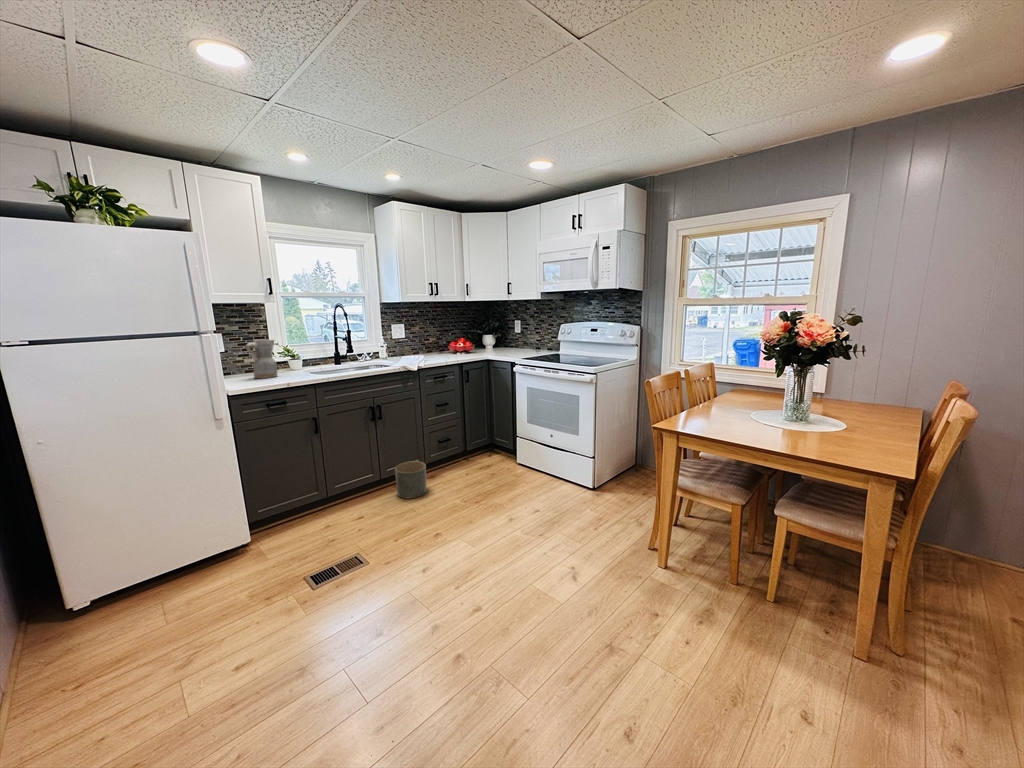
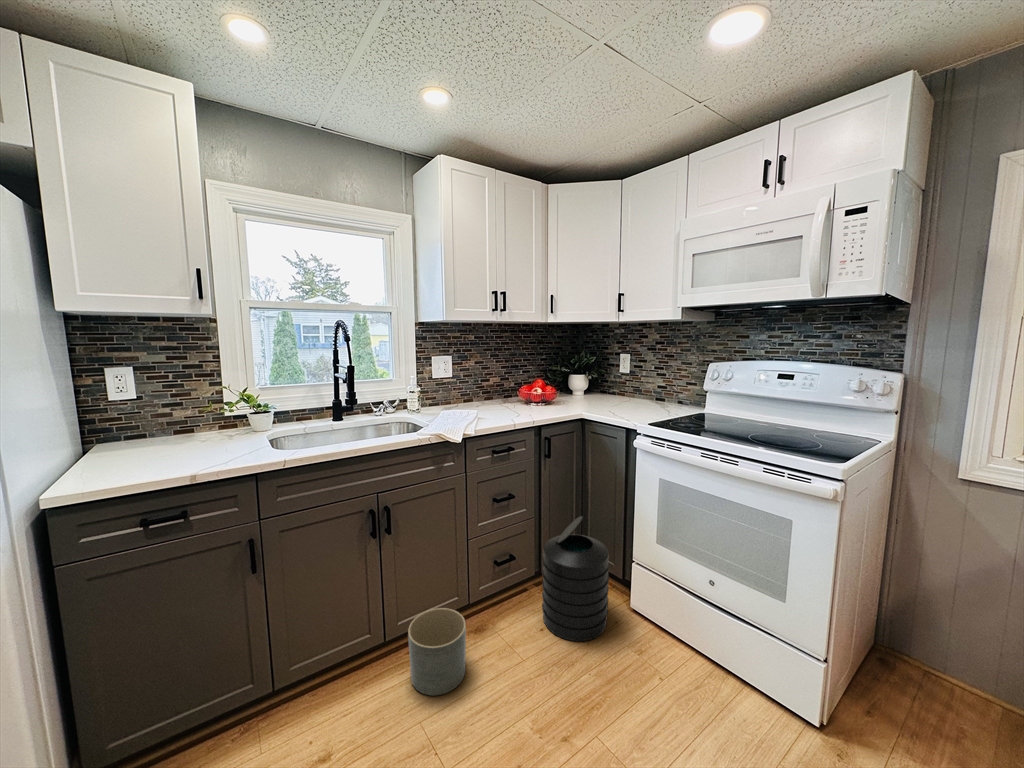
ceramic pitcher: present [246,339,277,378] -> none [146,381,210,453]
trash can: none [467,412,504,476] -> present [542,516,609,641]

